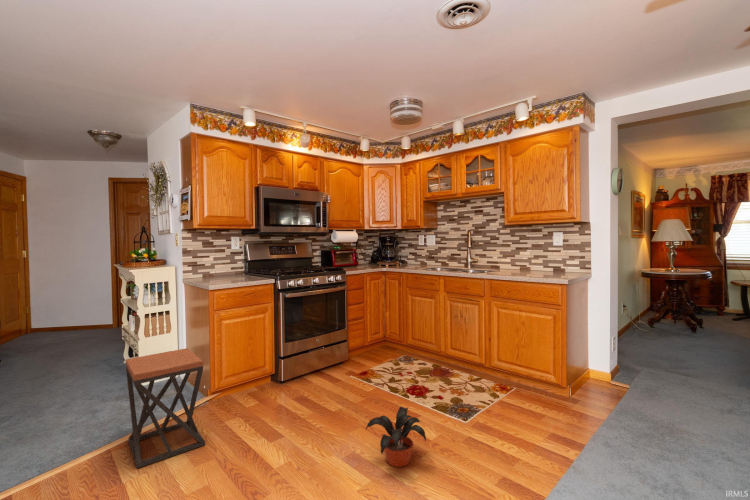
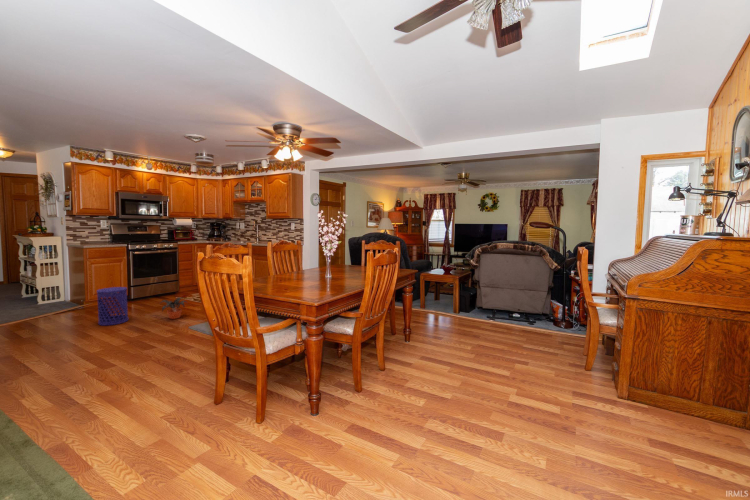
stool: present [126,348,205,468] -> none [31,276,78,325]
waste bin: none [246,382,304,487] -> present [97,287,128,325]

